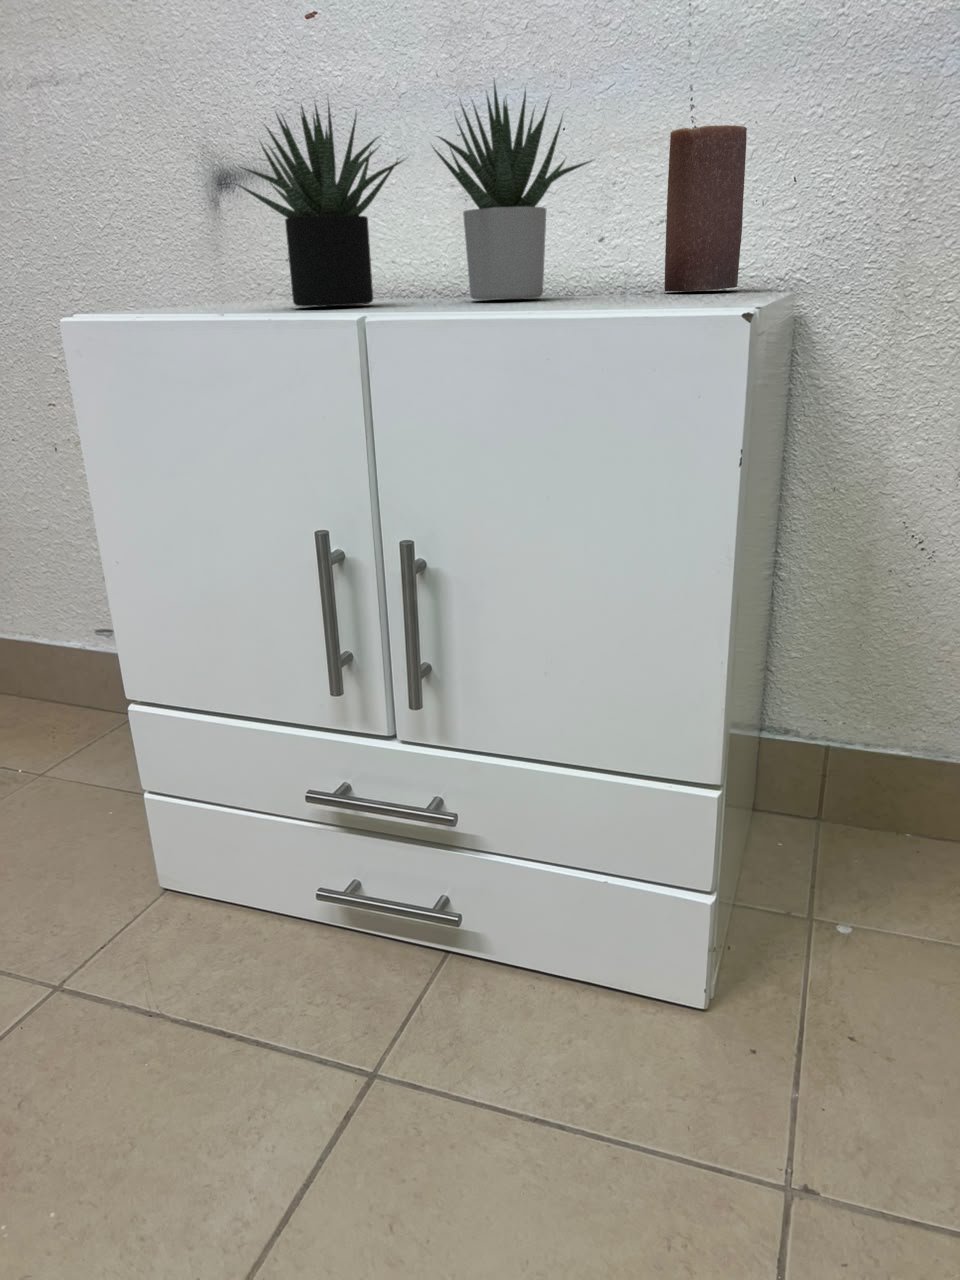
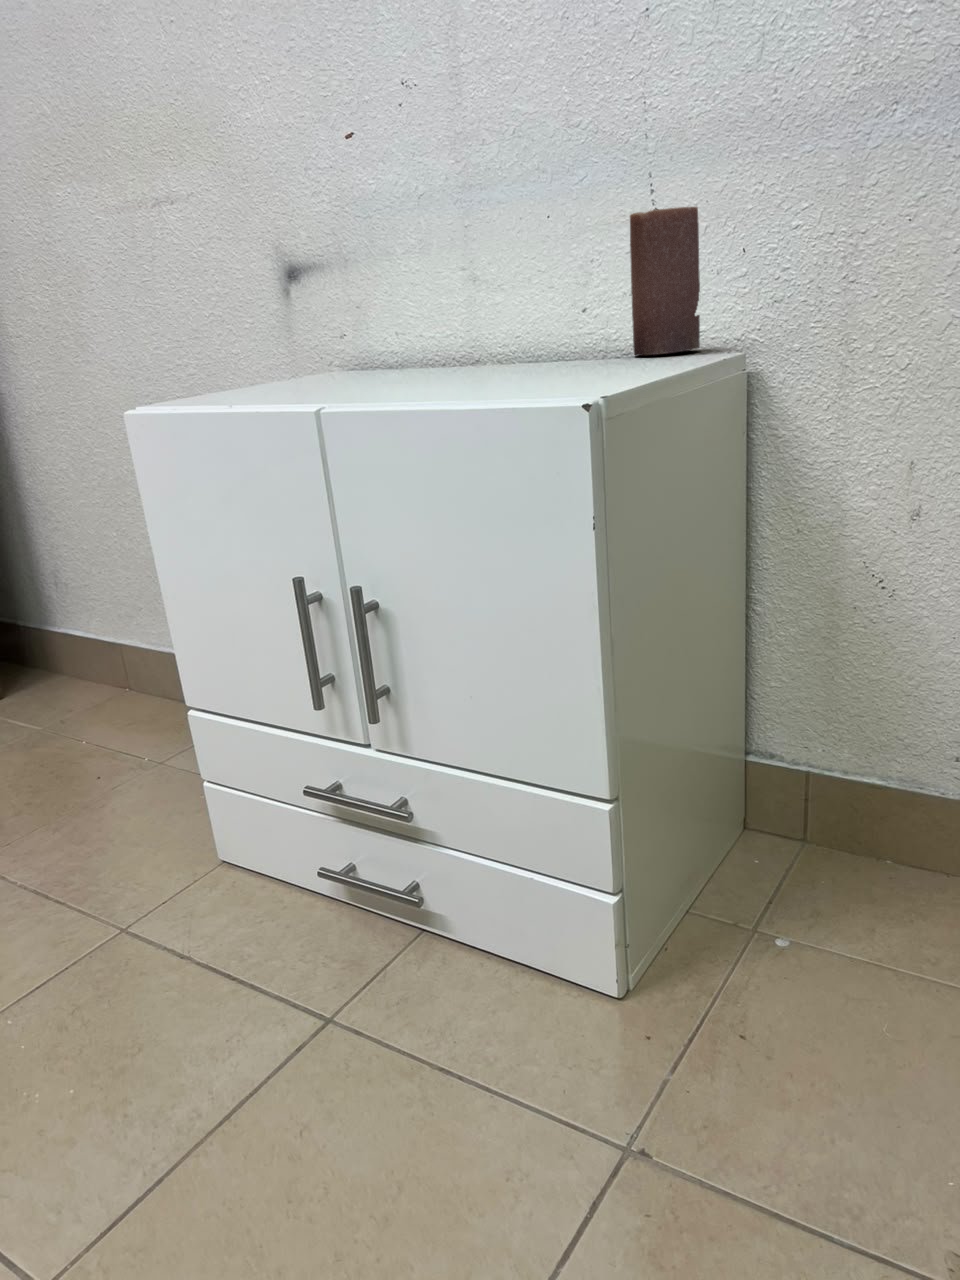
succulent plant: present [236,81,592,307] -> none [257,185,557,384]

